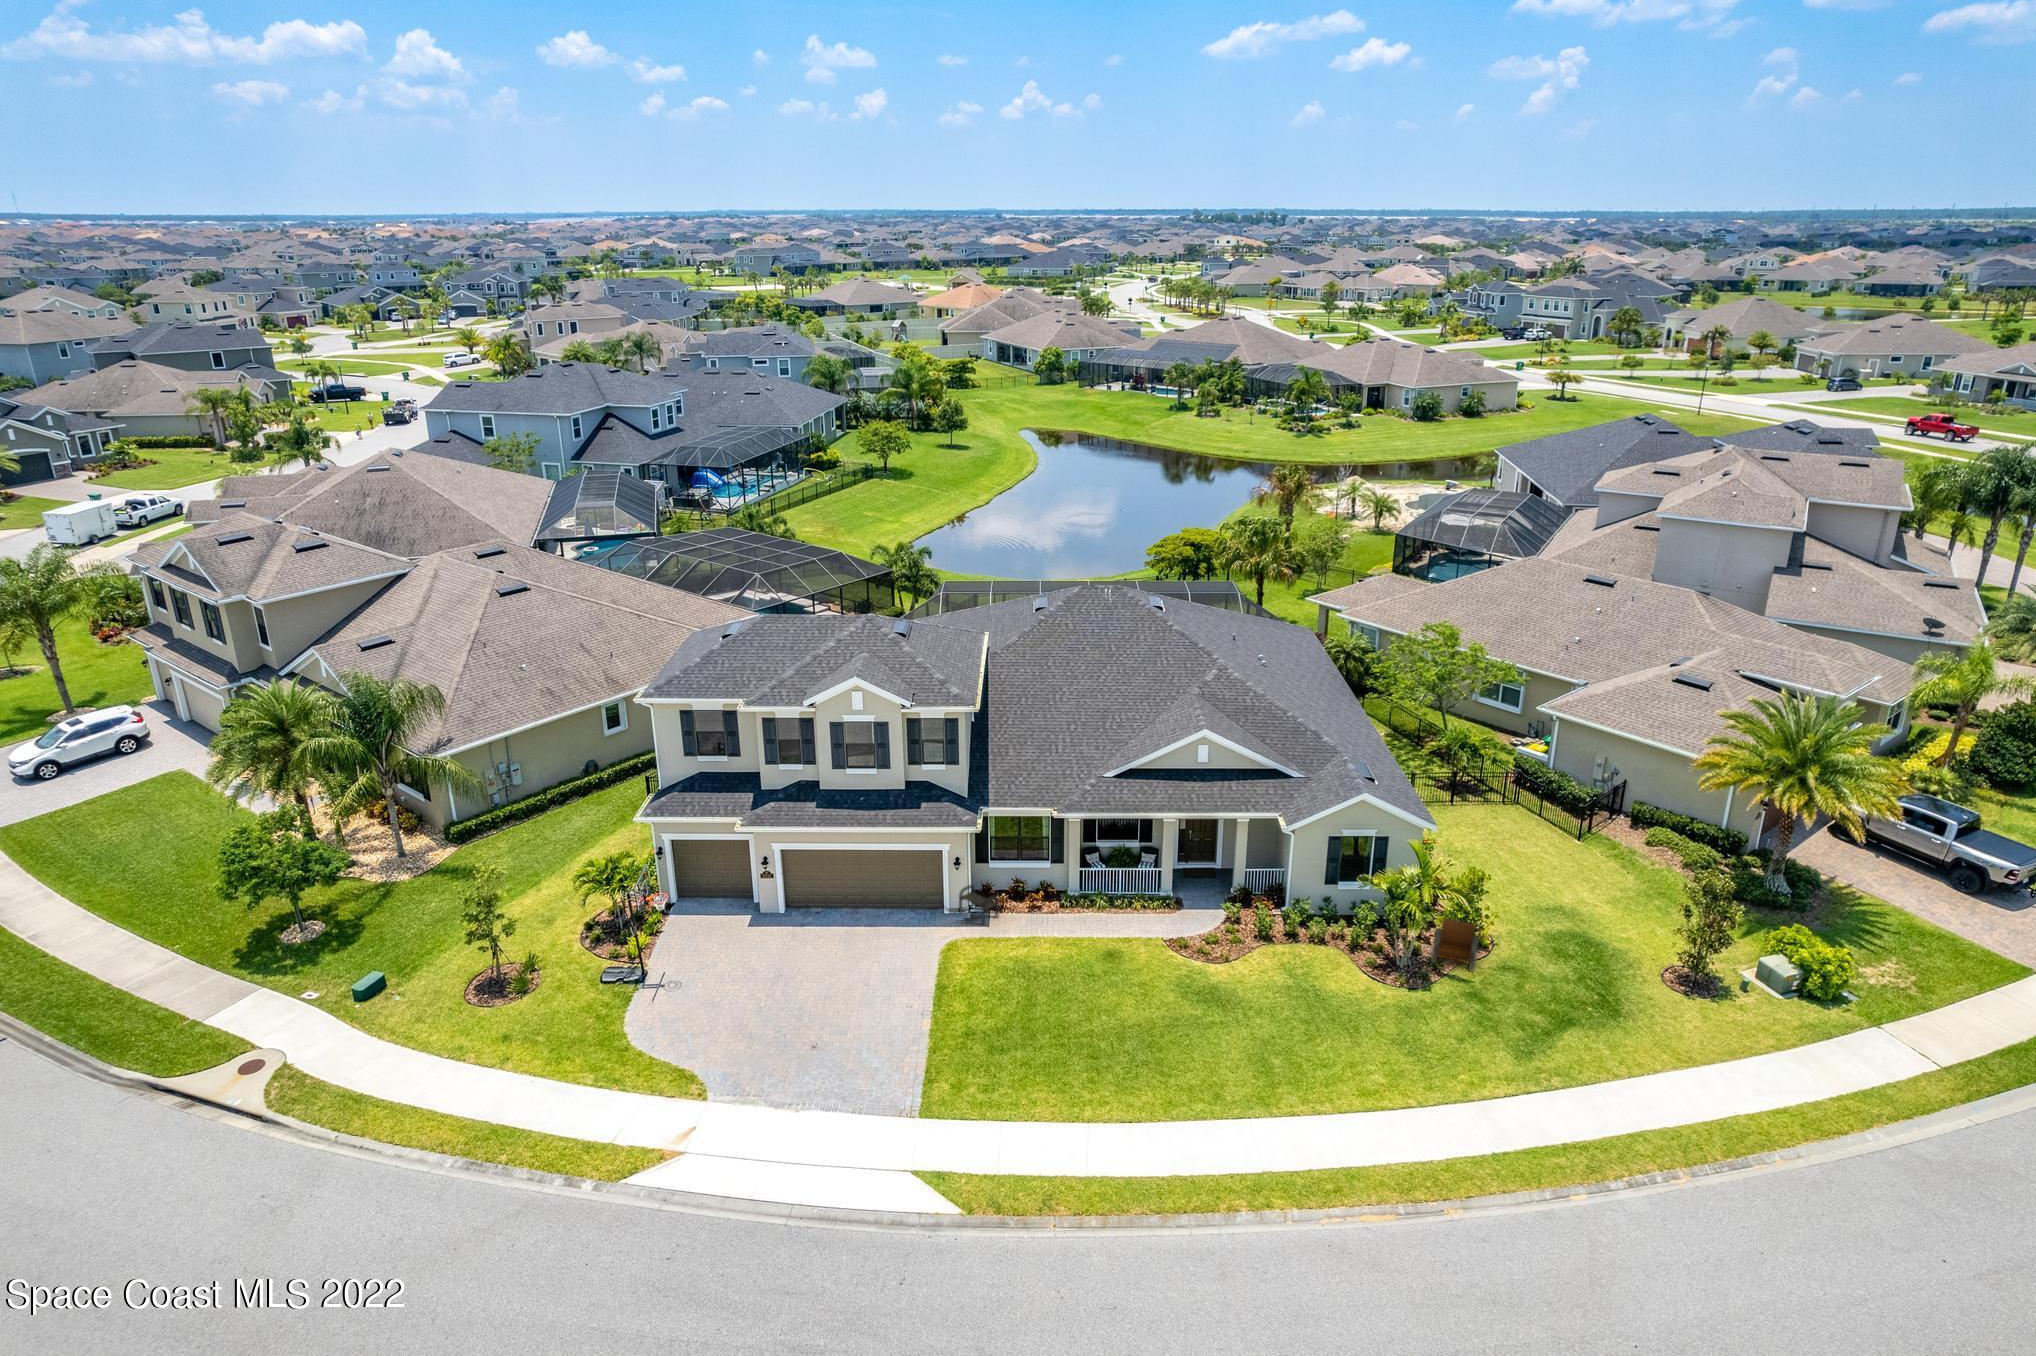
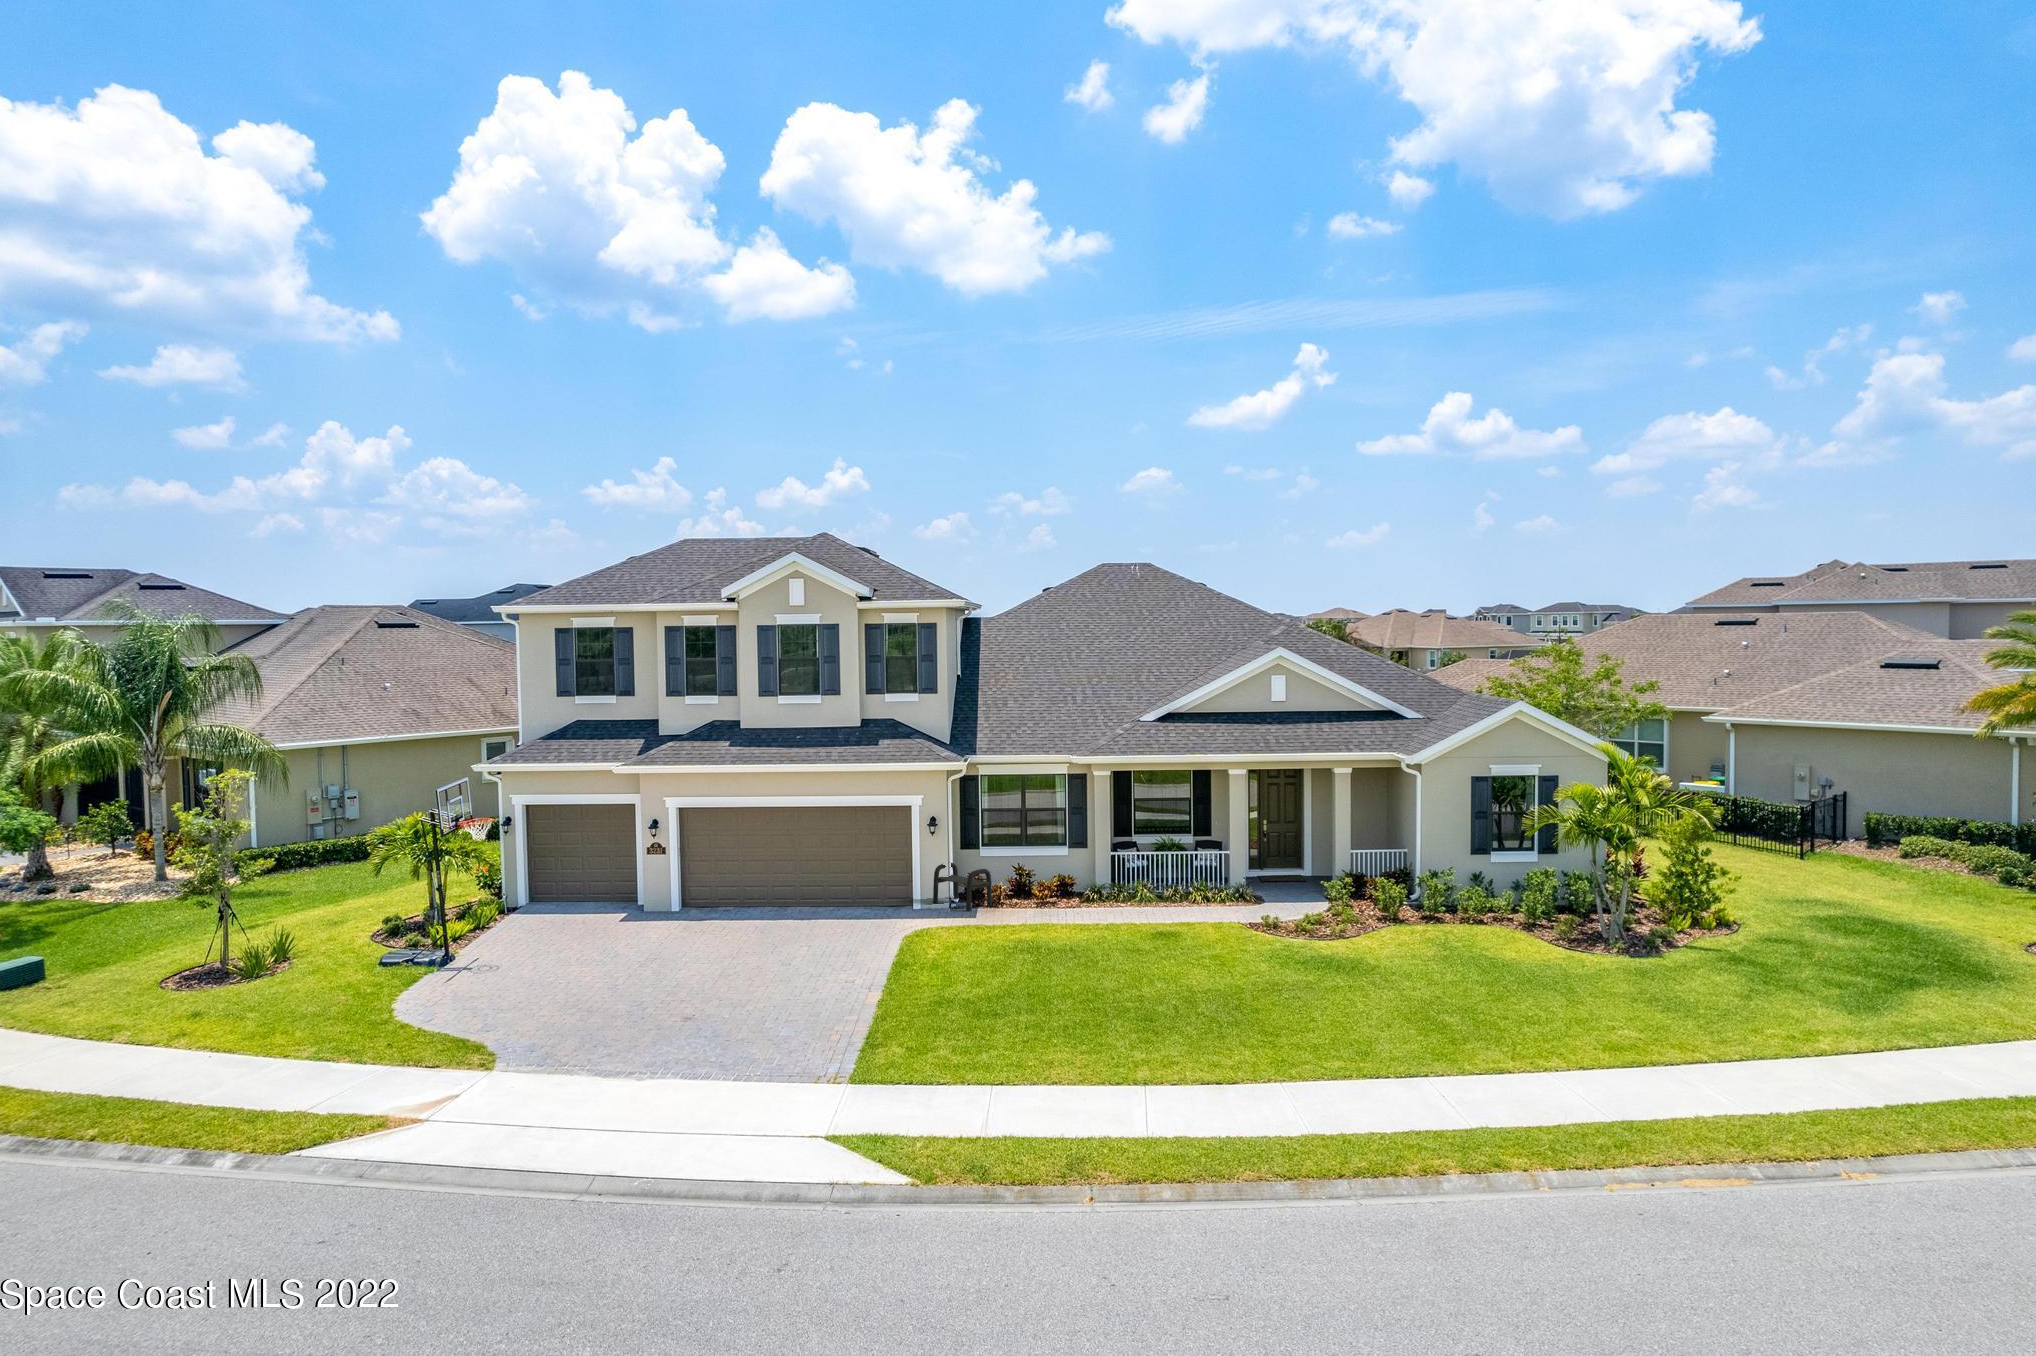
lounge chair: present [1431,918,1479,971] -> none [1659,876,1738,947]

